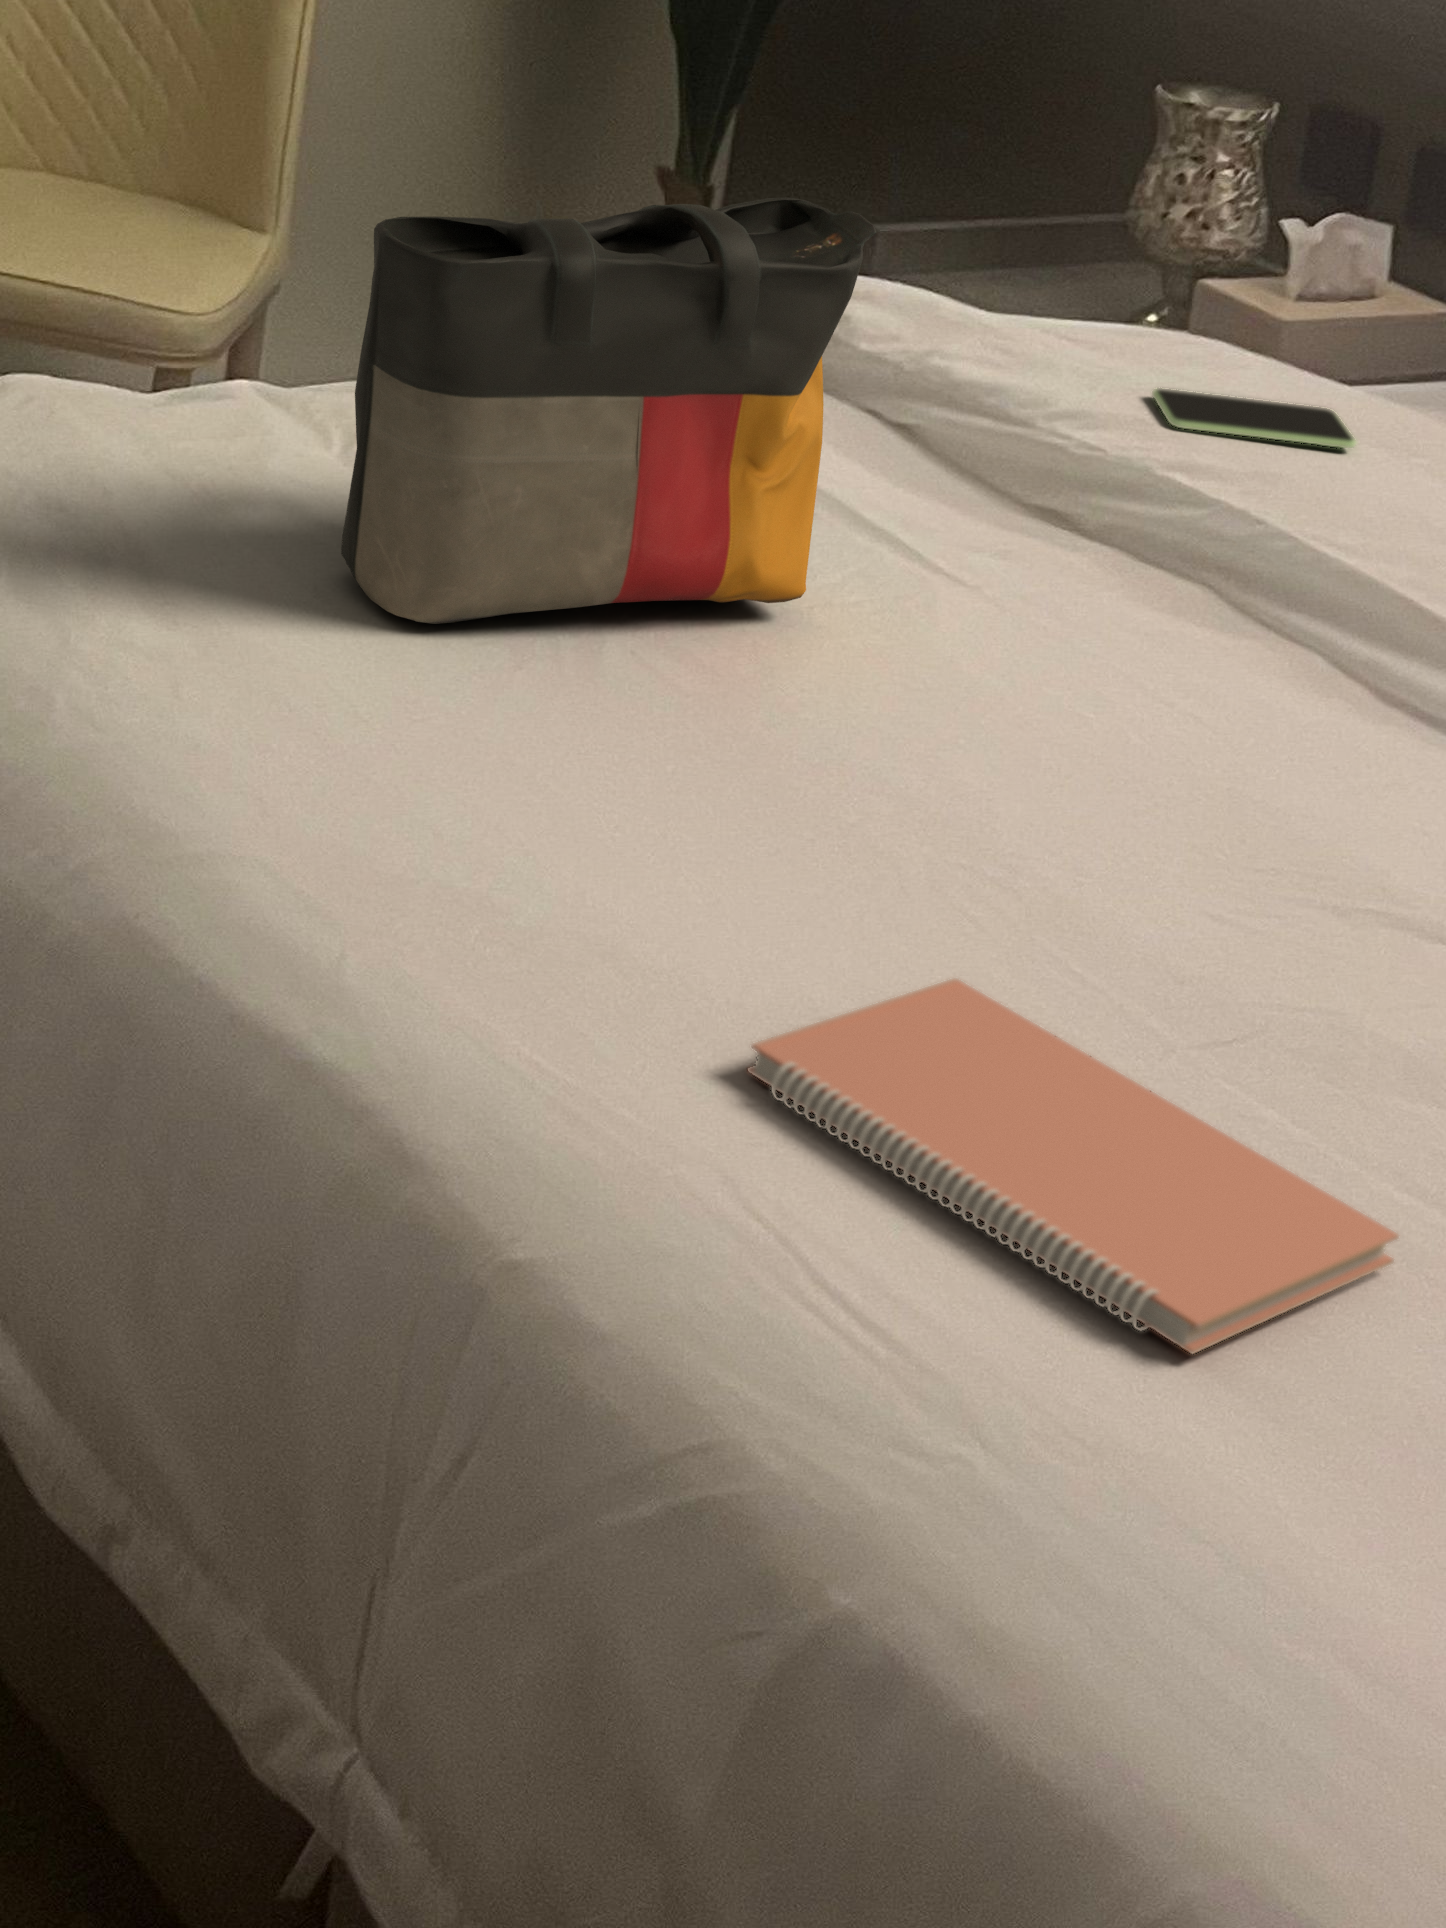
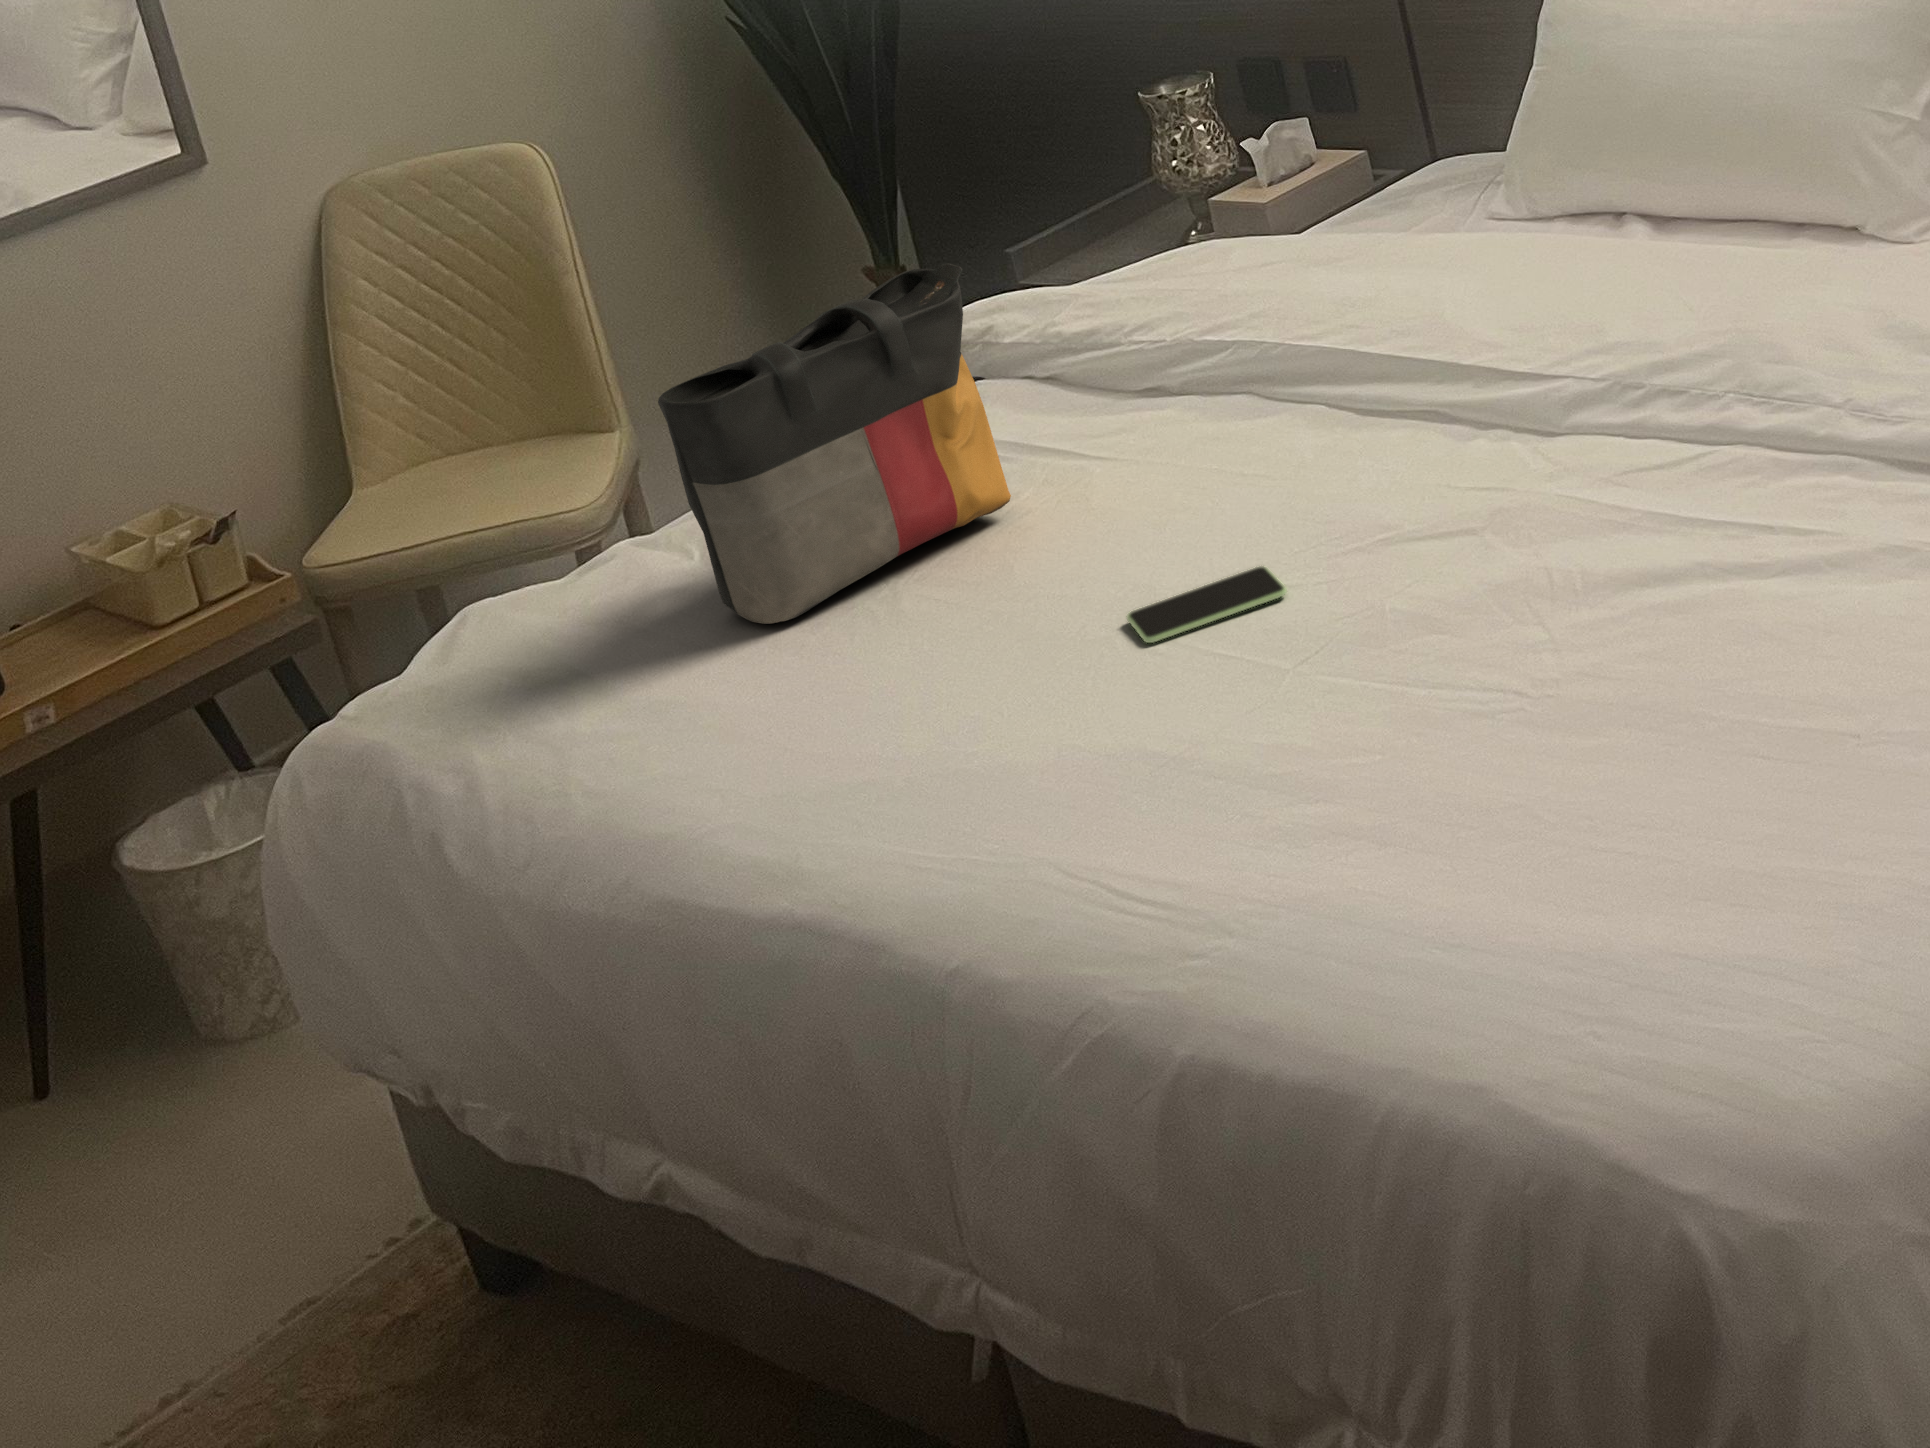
smartphone: present [1152,389,1356,448] -> present [1126,566,1287,643]
notebook: present [748,979,1398,1354] -> none [1052,667,1428,798]

